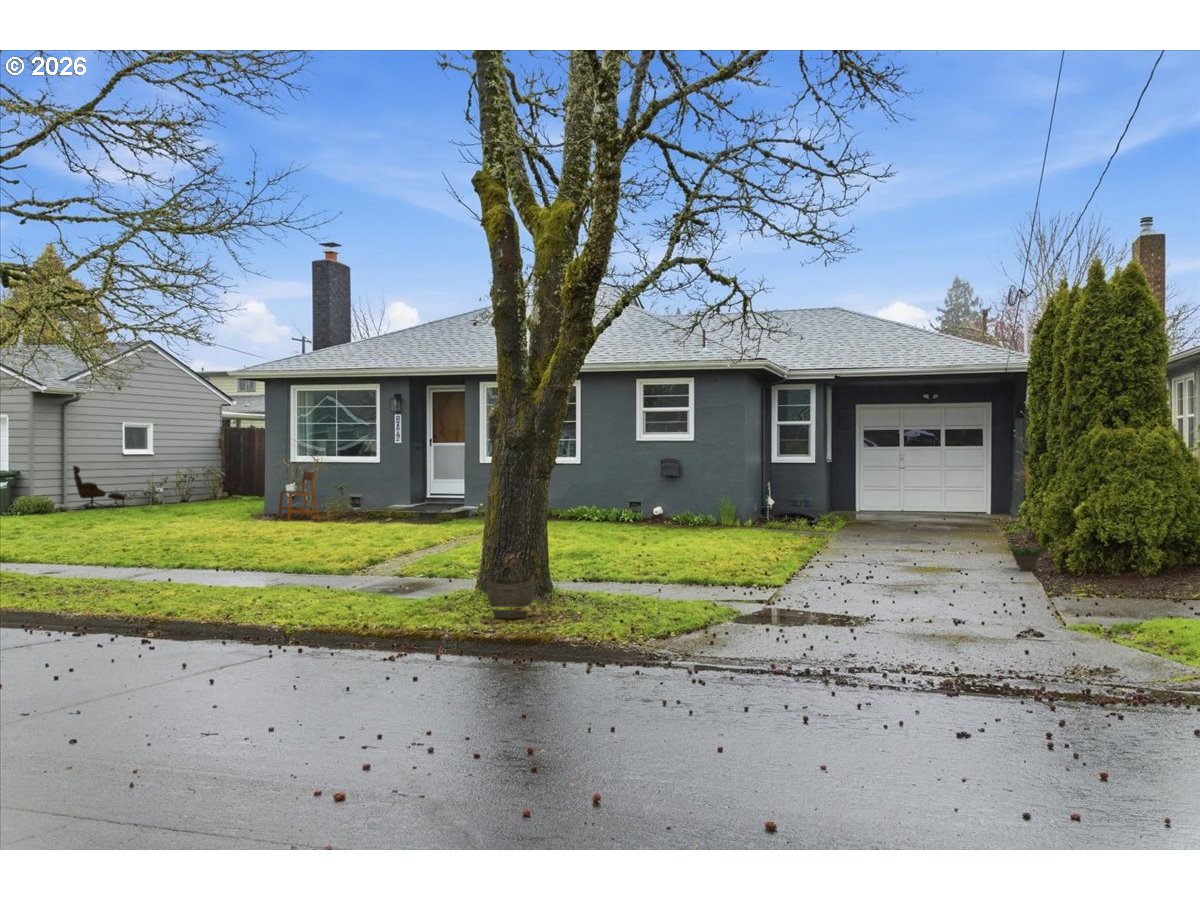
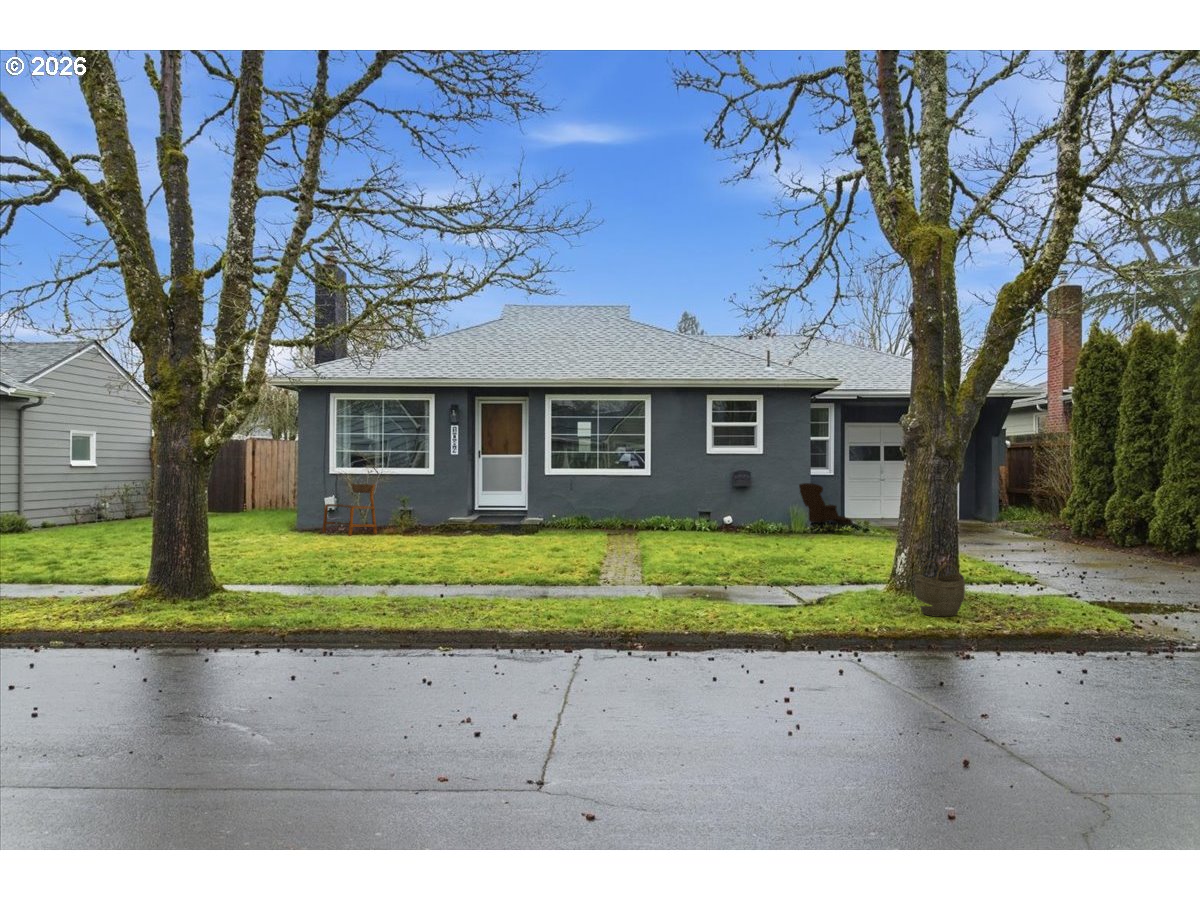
lounge chair: present [73,466,125,508] -> present [799,483,852,533]
decorative plant: present [1008,545,1043,571] -> none [1141,539,1184,561]

